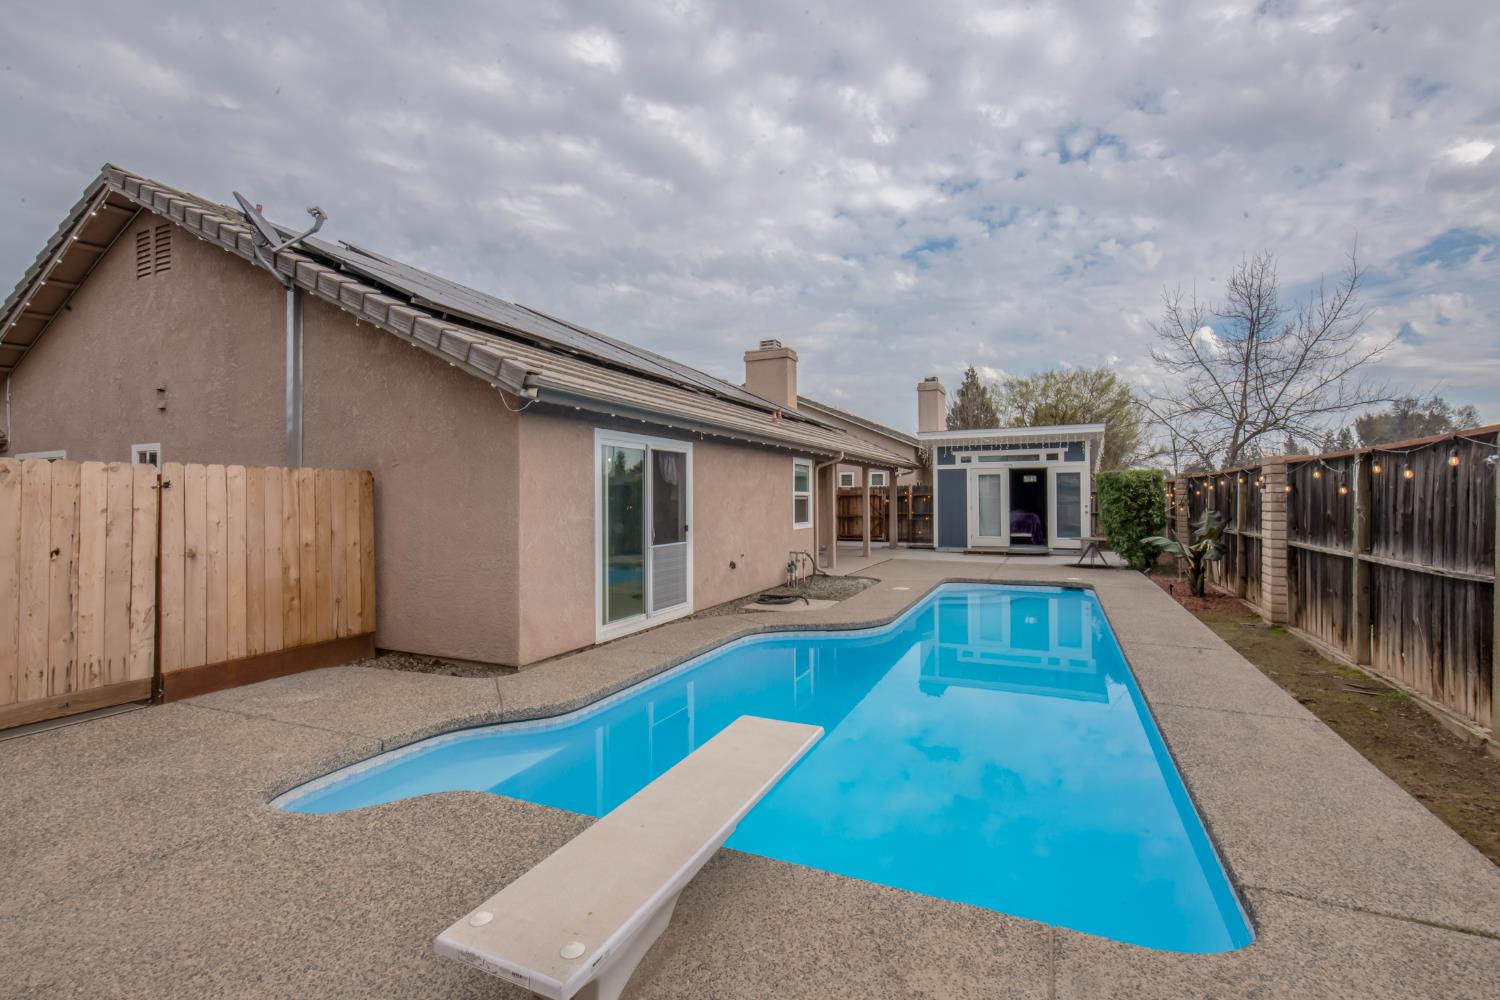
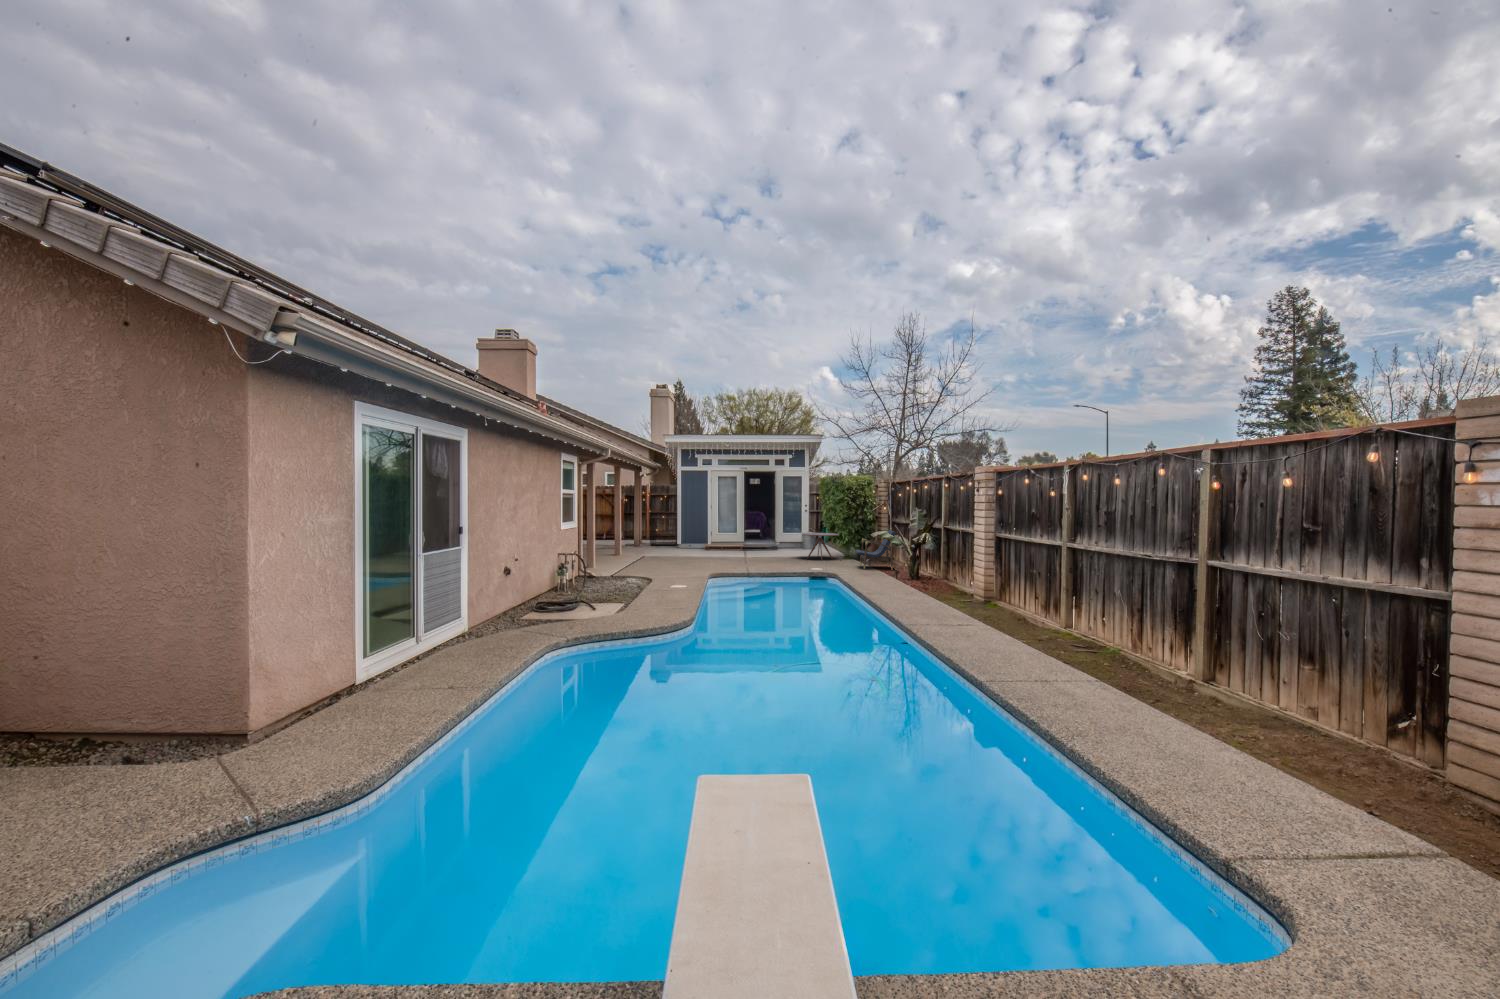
lounge chair: none [1131,536,1182,582] -> present [855,530,896,569]

